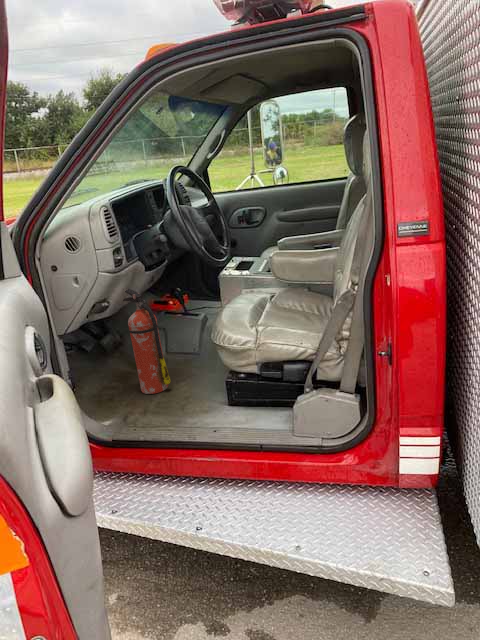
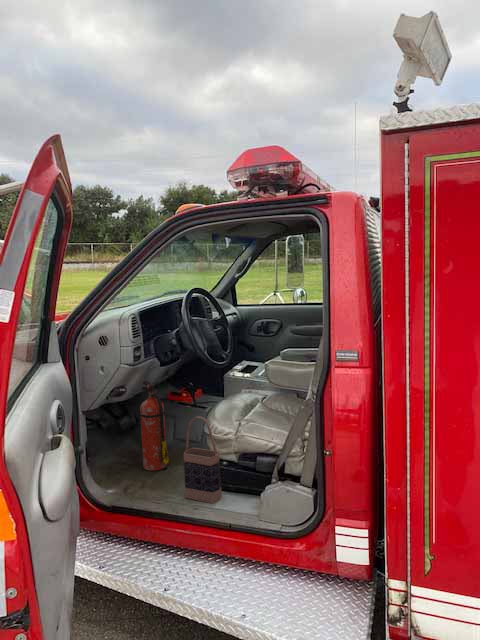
bag: none [192,325,242,424] -> present [184,416,222,504]

